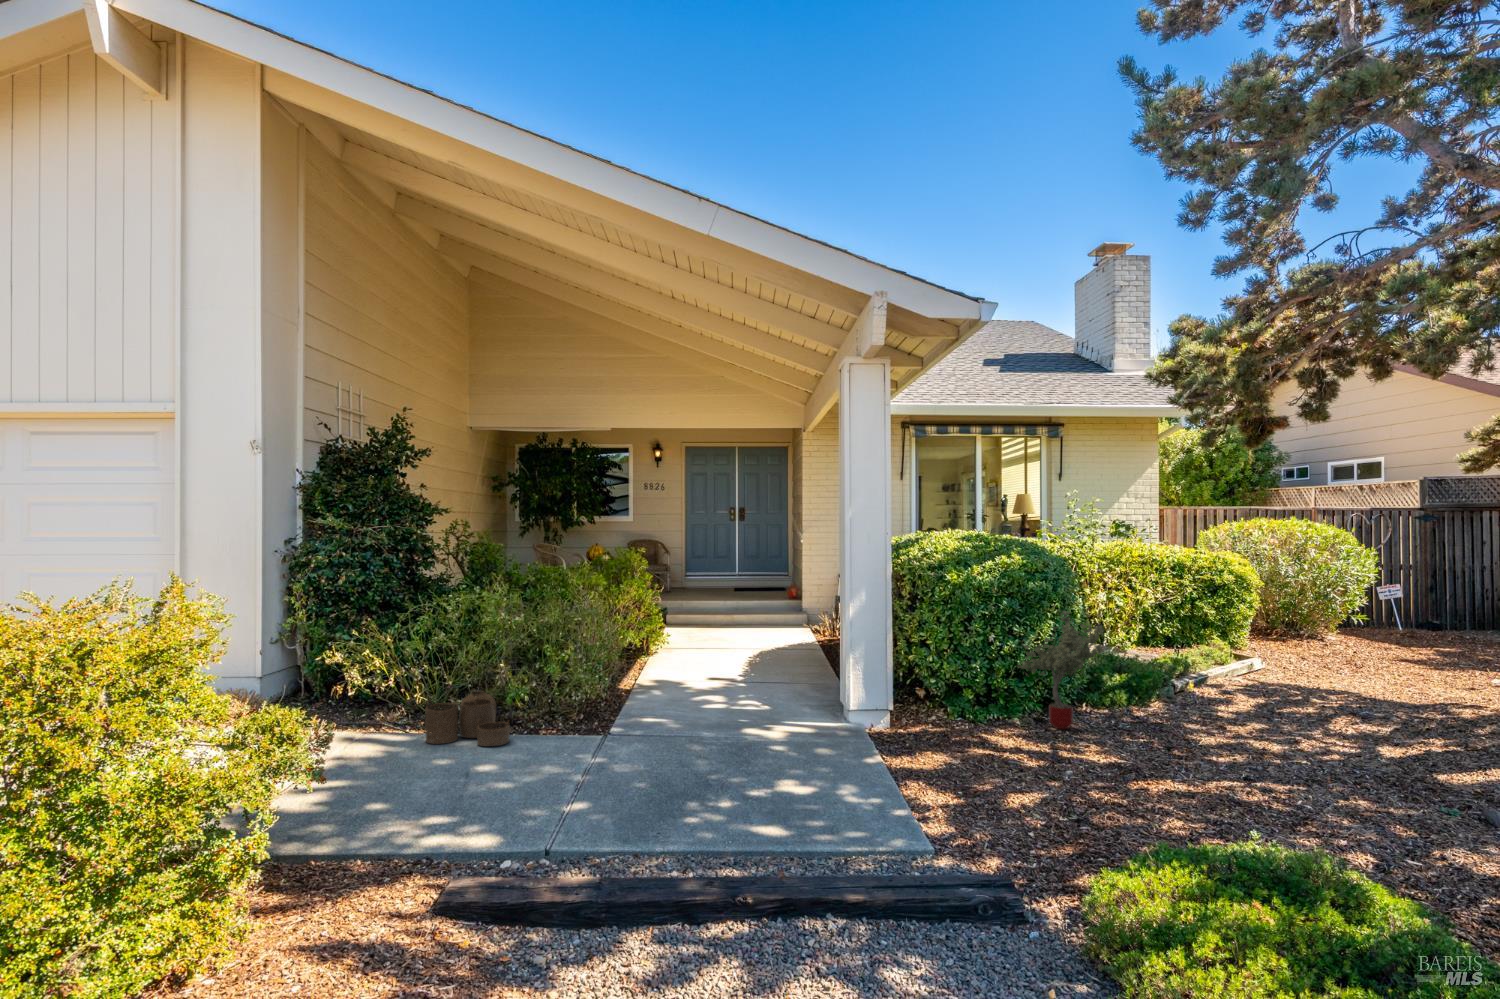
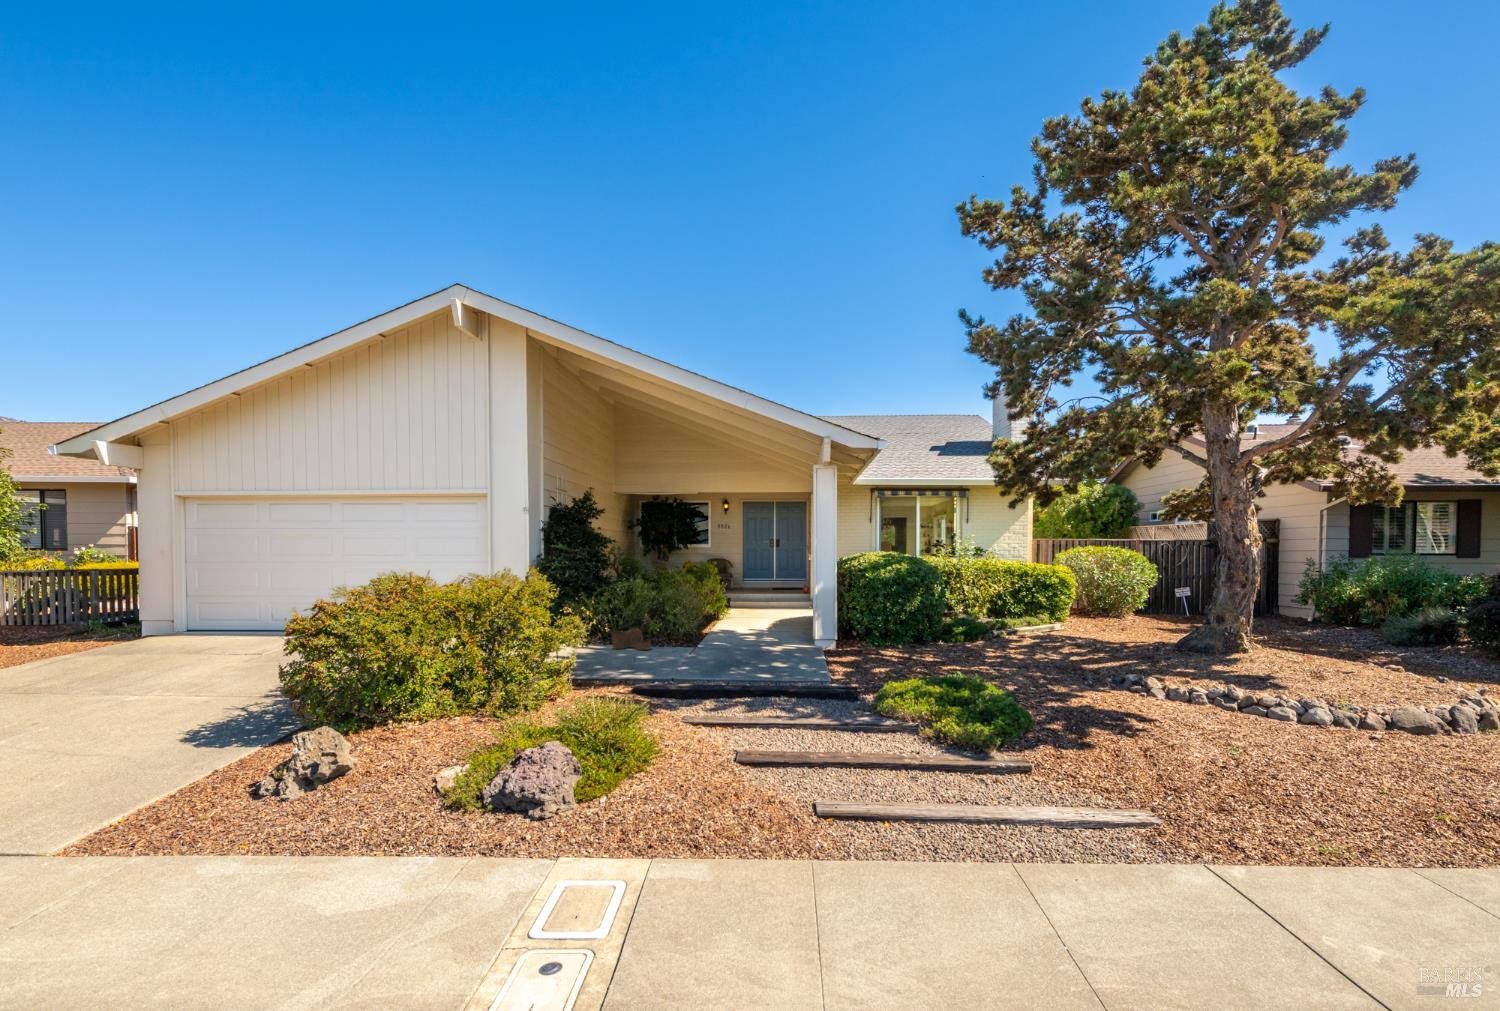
potted tree: present [1018,611,1104,729] -> none [897,591,943,651]

